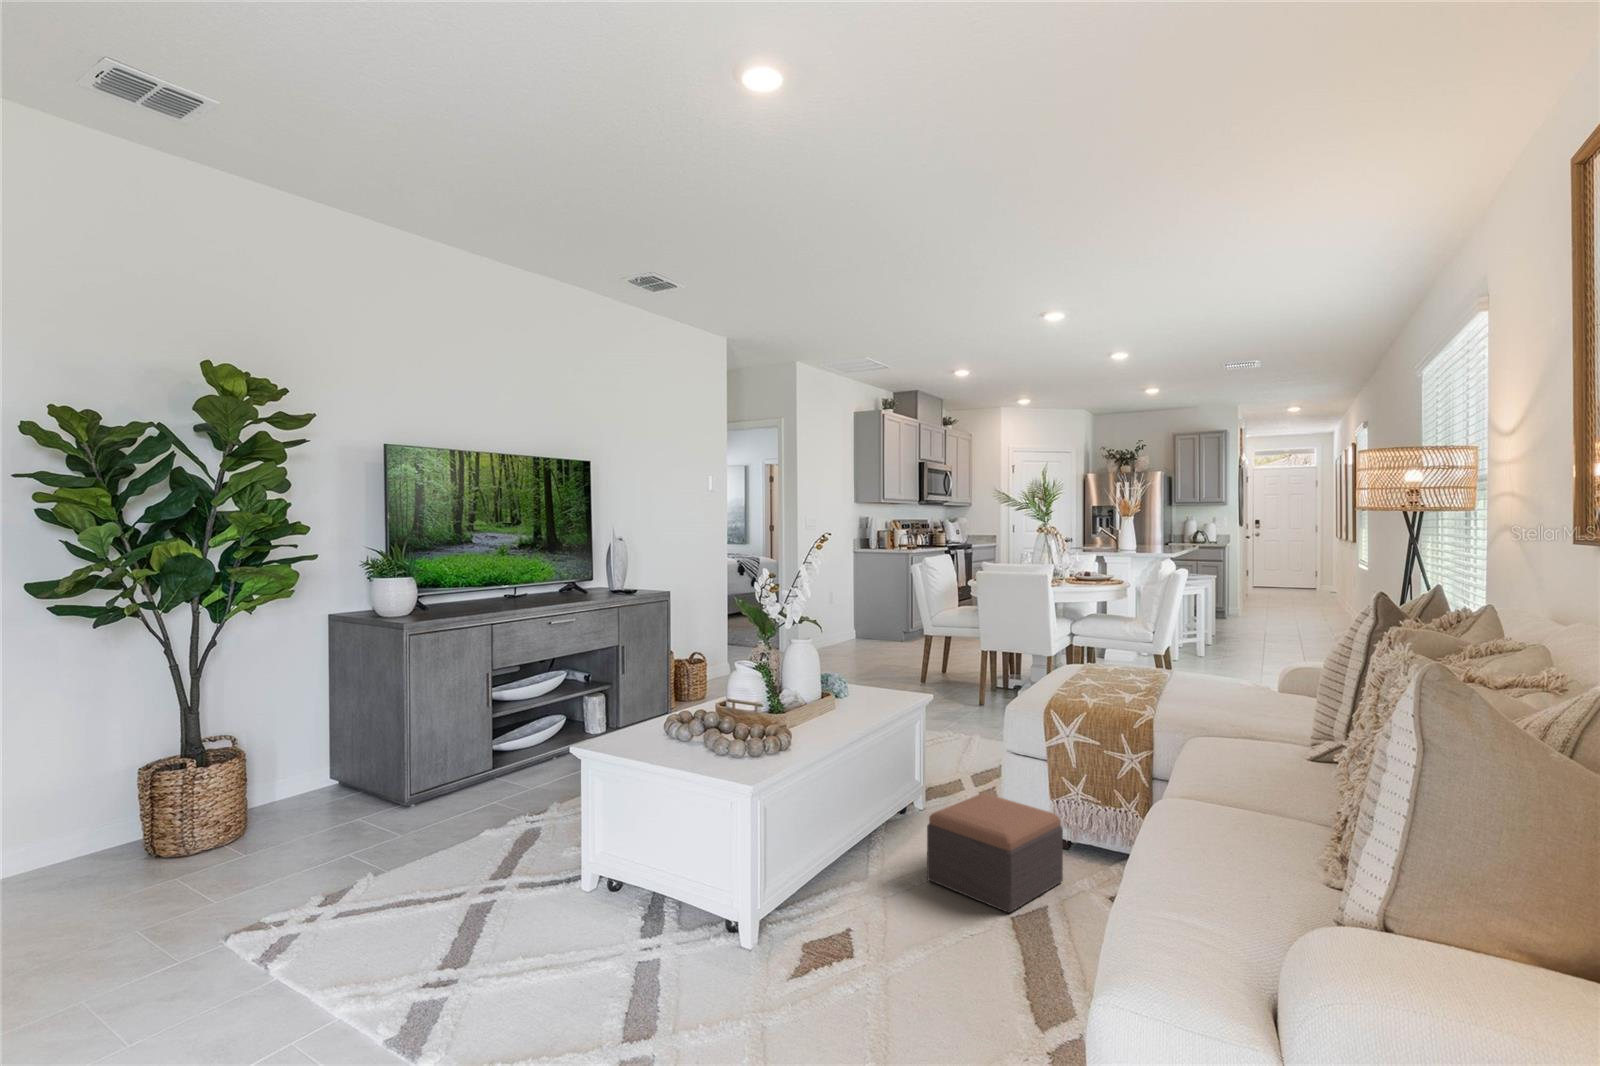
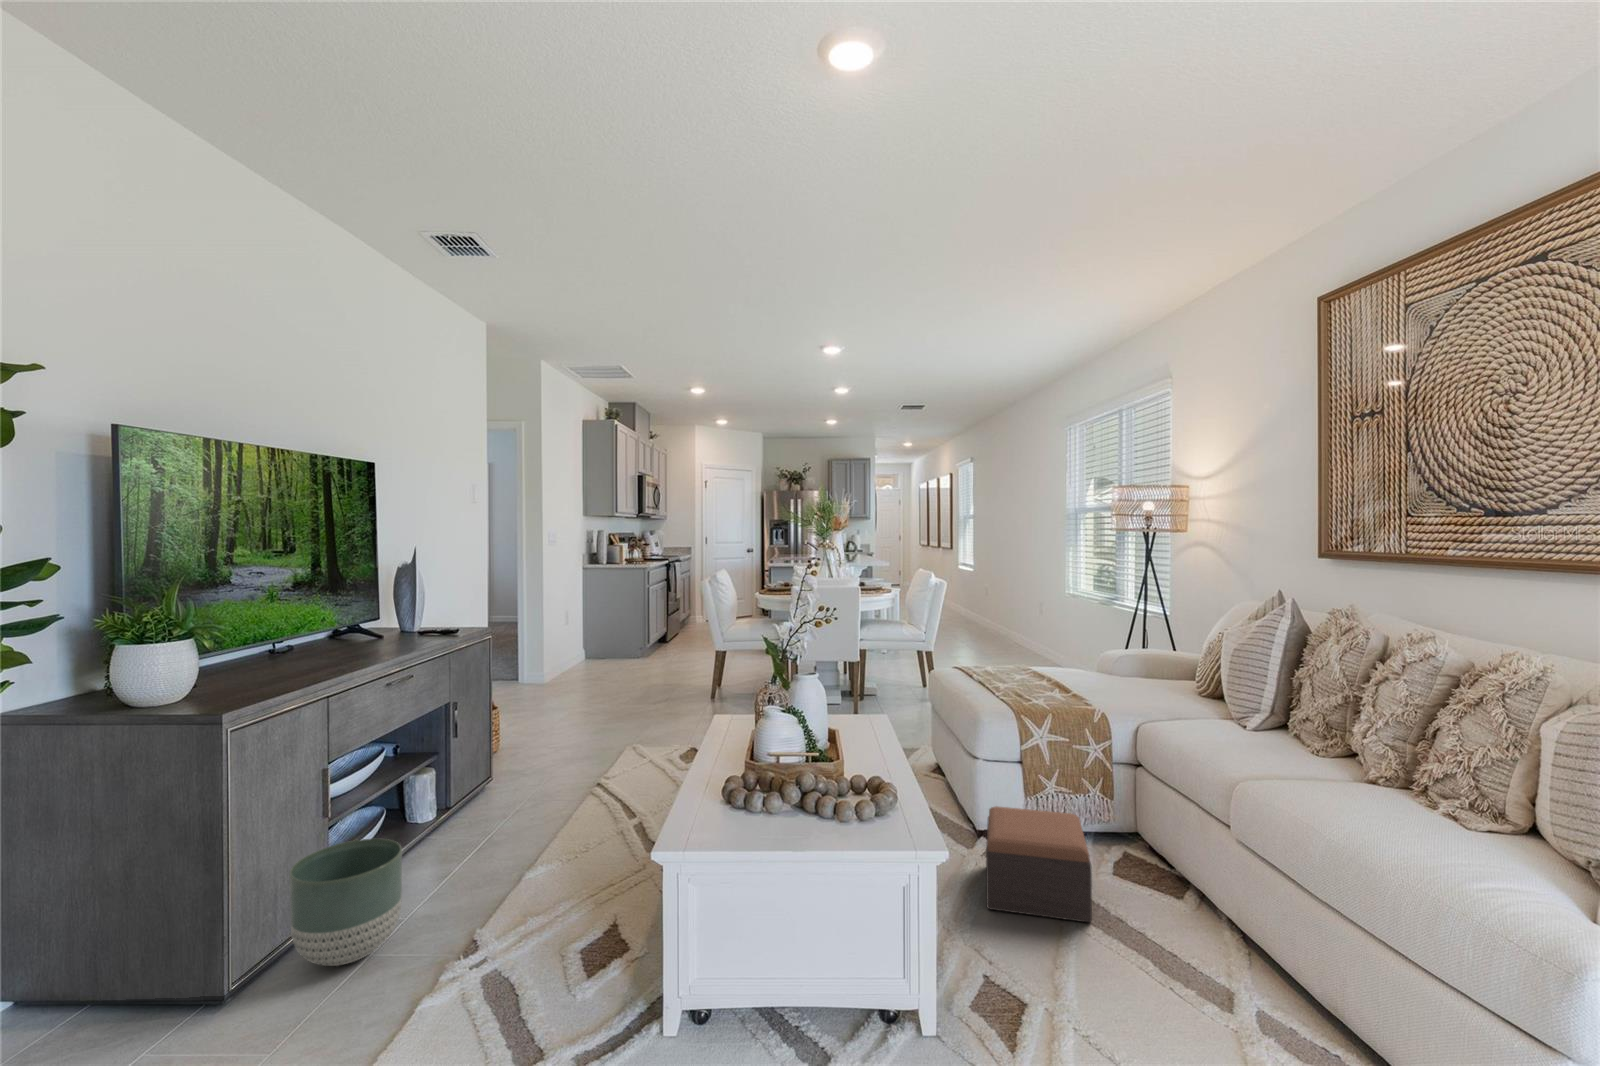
planter: none [457,725,526,801] -> present [289,839,402,966]

